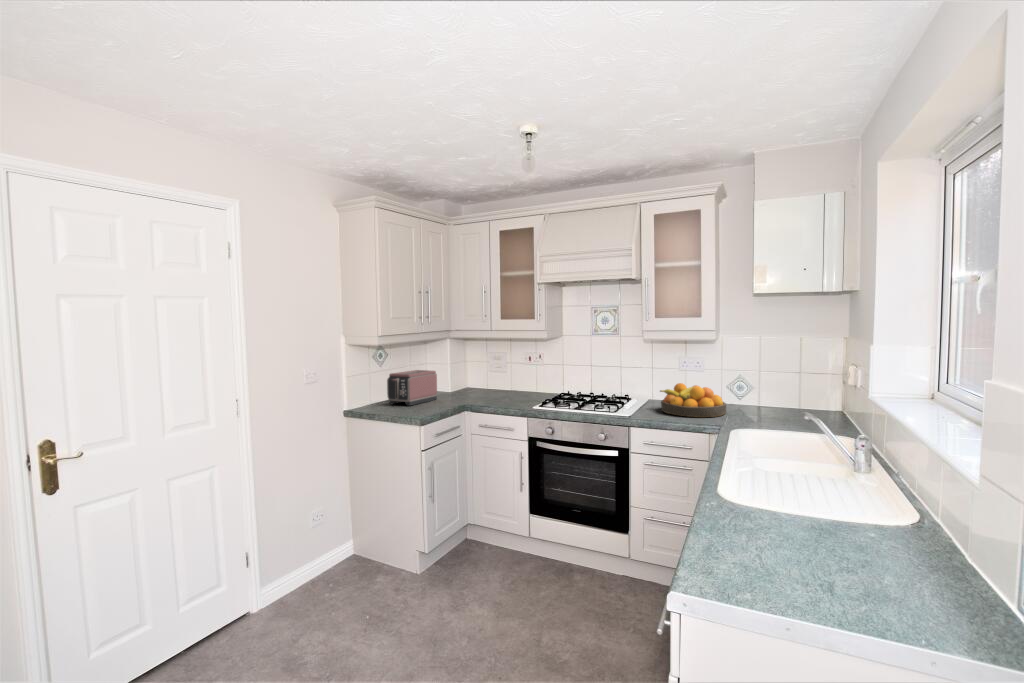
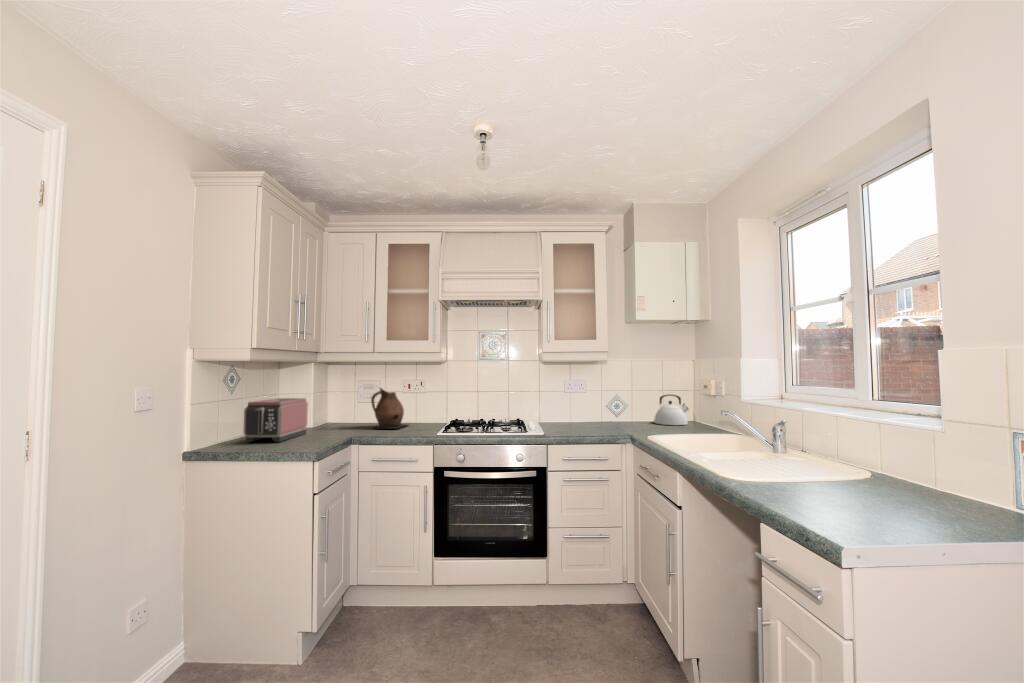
ceramic pitcher: none [488,362,523,400] -> present [371,388,407,429]
kettle: none [779,378,826,415] -> present [654,395,688,425]
fruit bowl: present [660,383,726,417] -> none [563,402,623,432]

